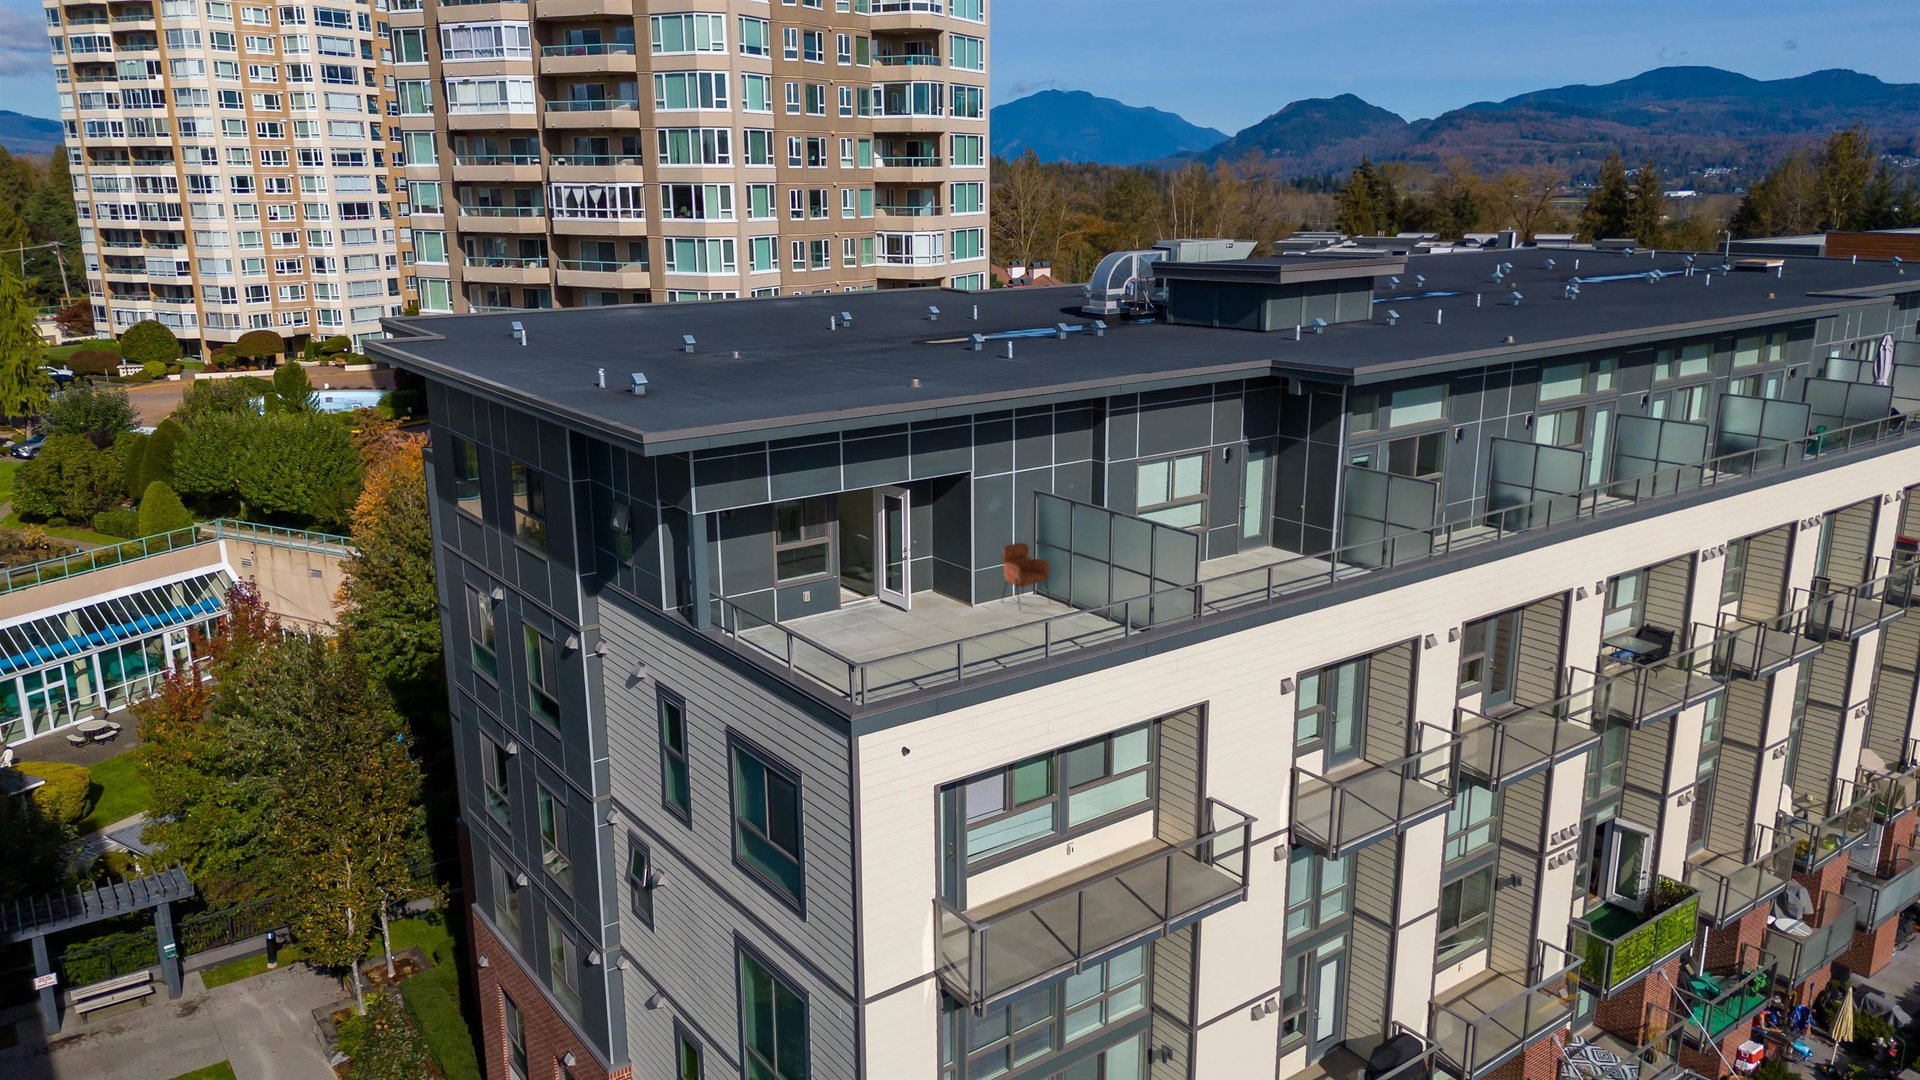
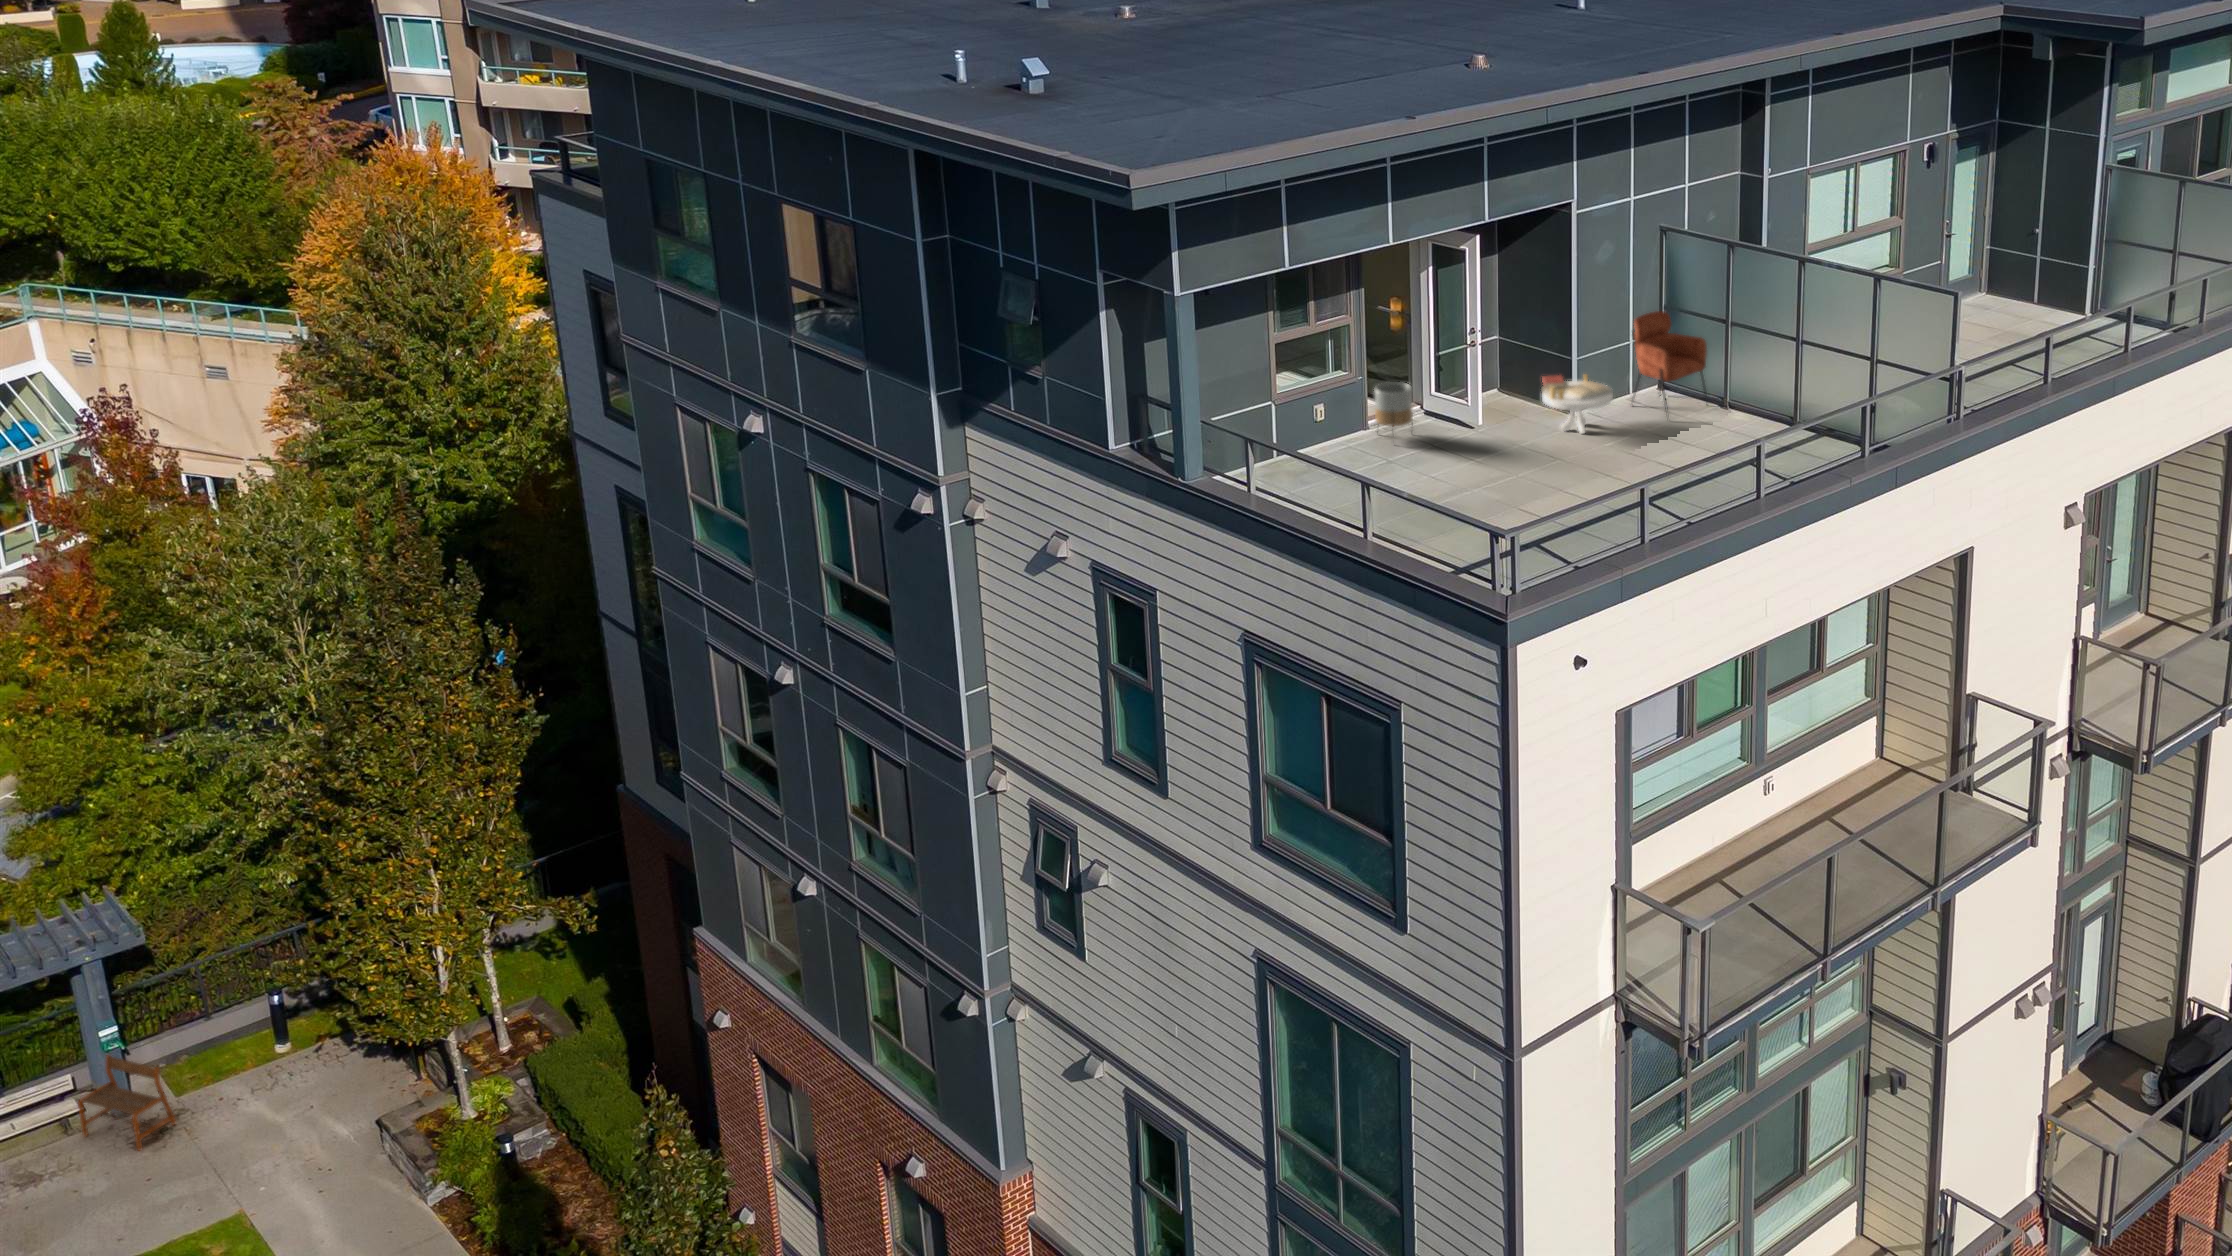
planter: none [834,579,858,618] -> present [1374,382,1413,427]
side table: none [939,580,984,617] -> present [1541,375,1613,434]
bench: none [148,958,201,1017] -> present [78,1055,176,1151]

